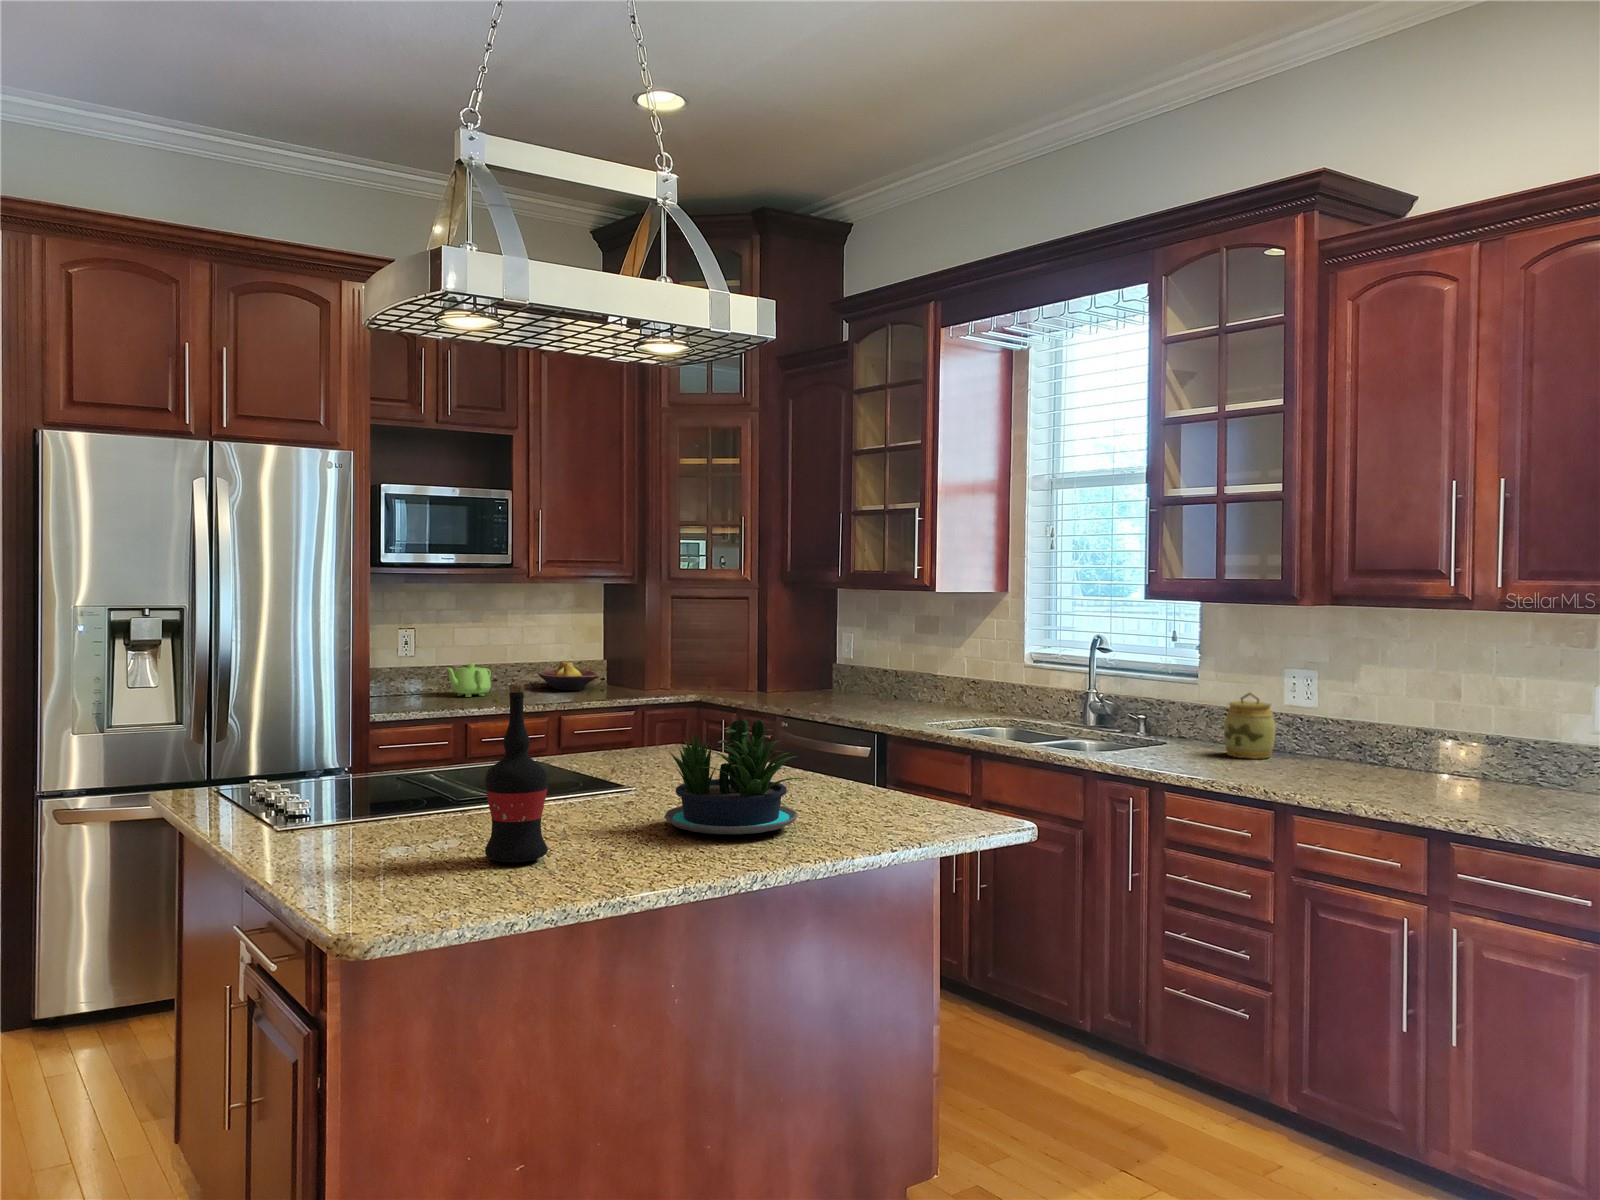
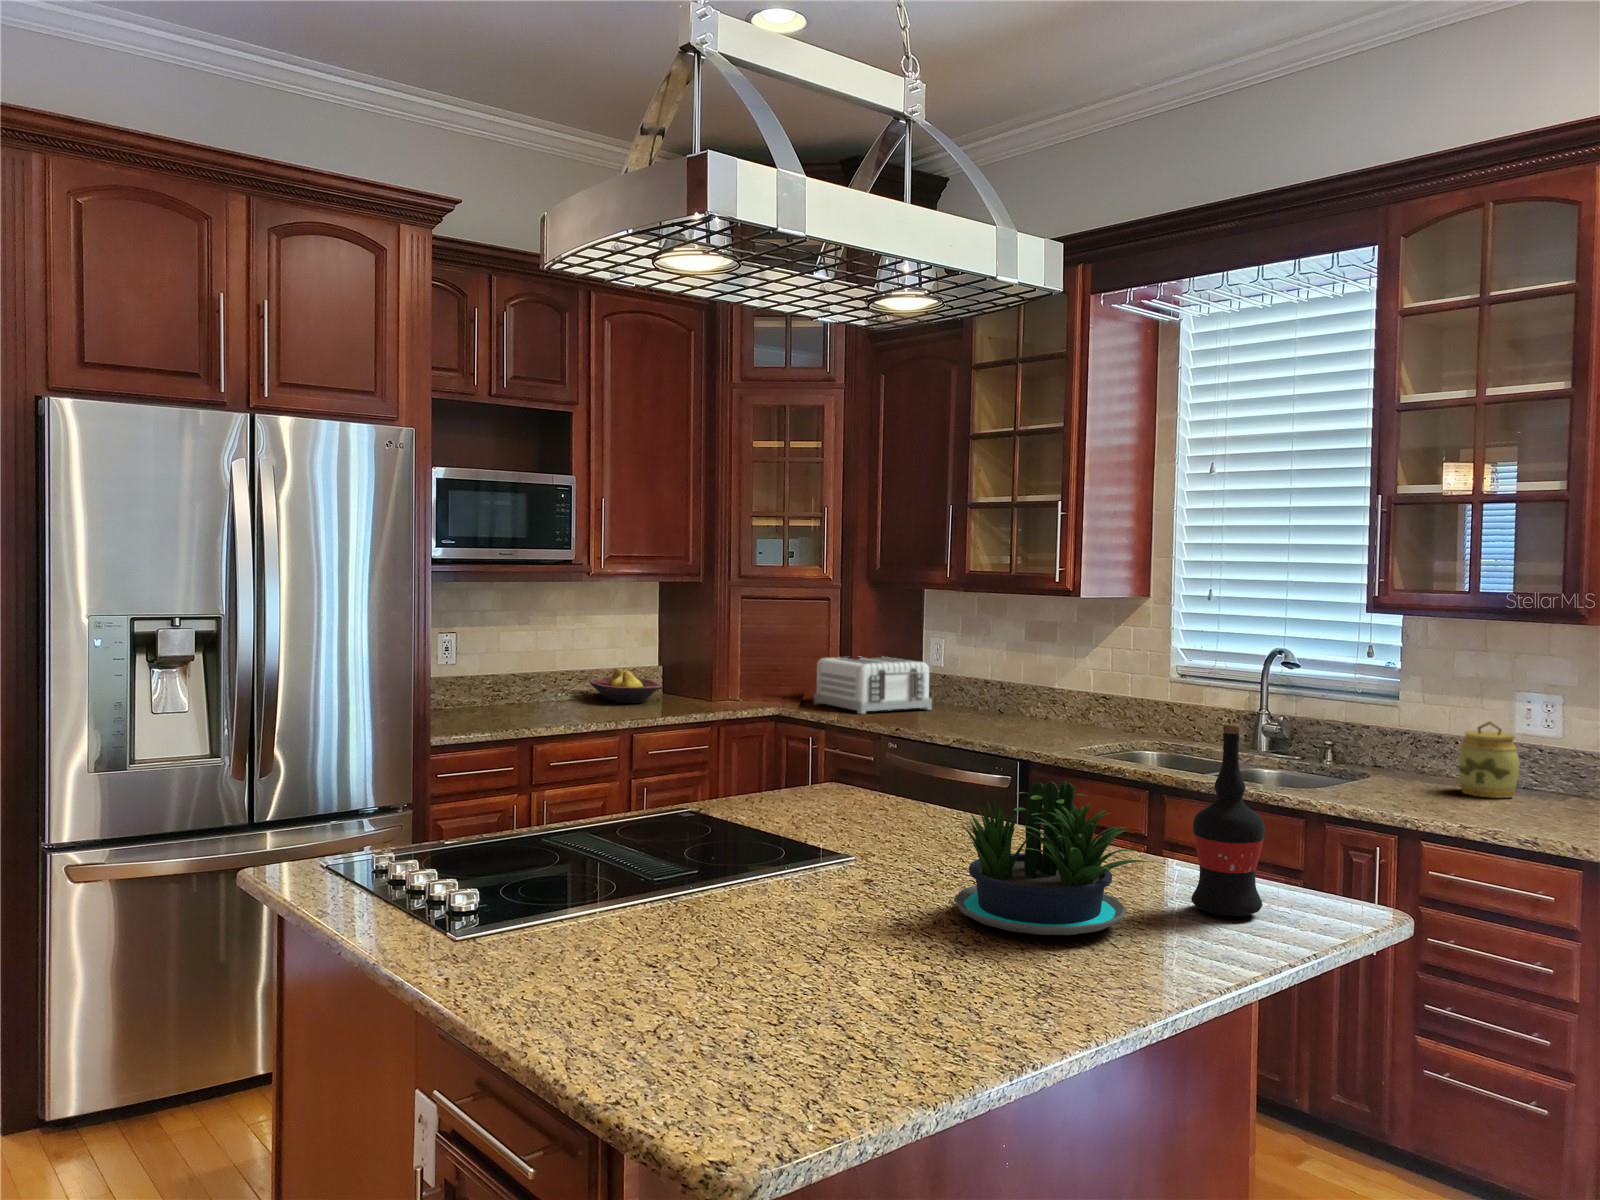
toaster: none [735,650,835,699] -> present [814,657,932,714]
teapot: present [445,664,491,697] -> none [494,673,544,712]
wine bottle: present [485,684,548,862] -> present [1191,724,1265,916]

